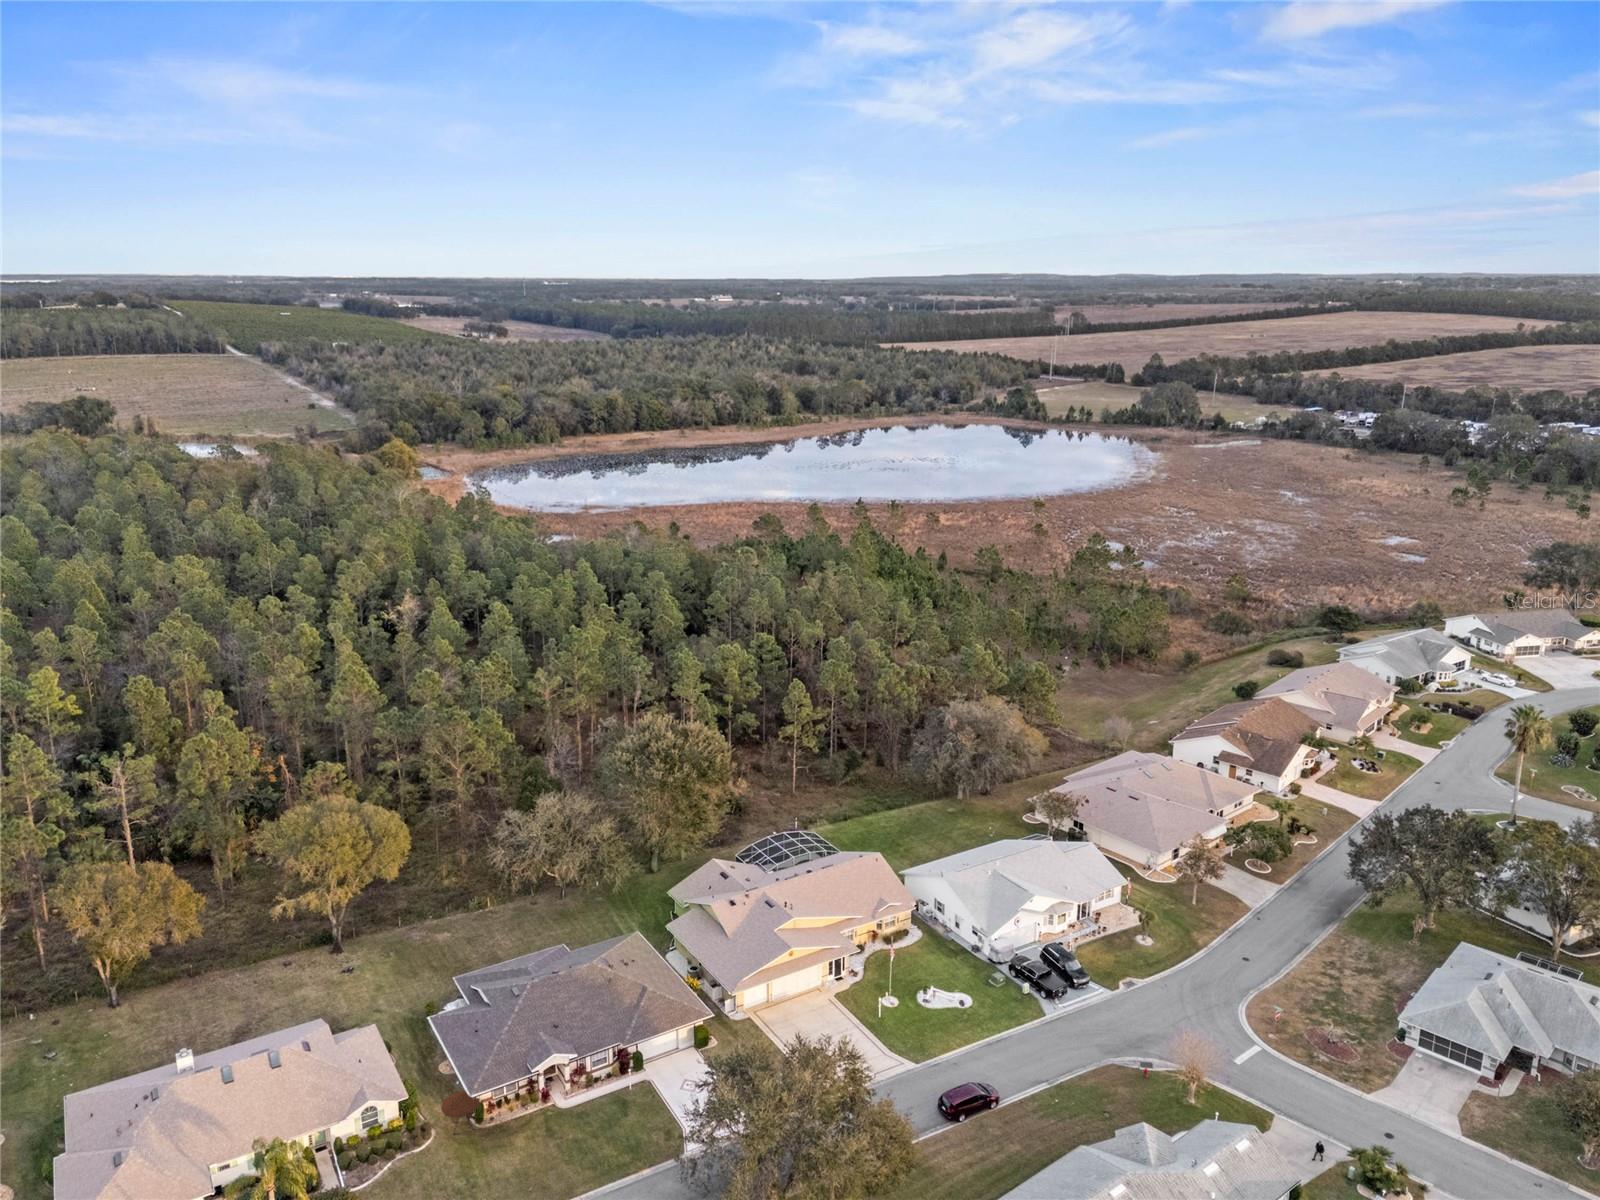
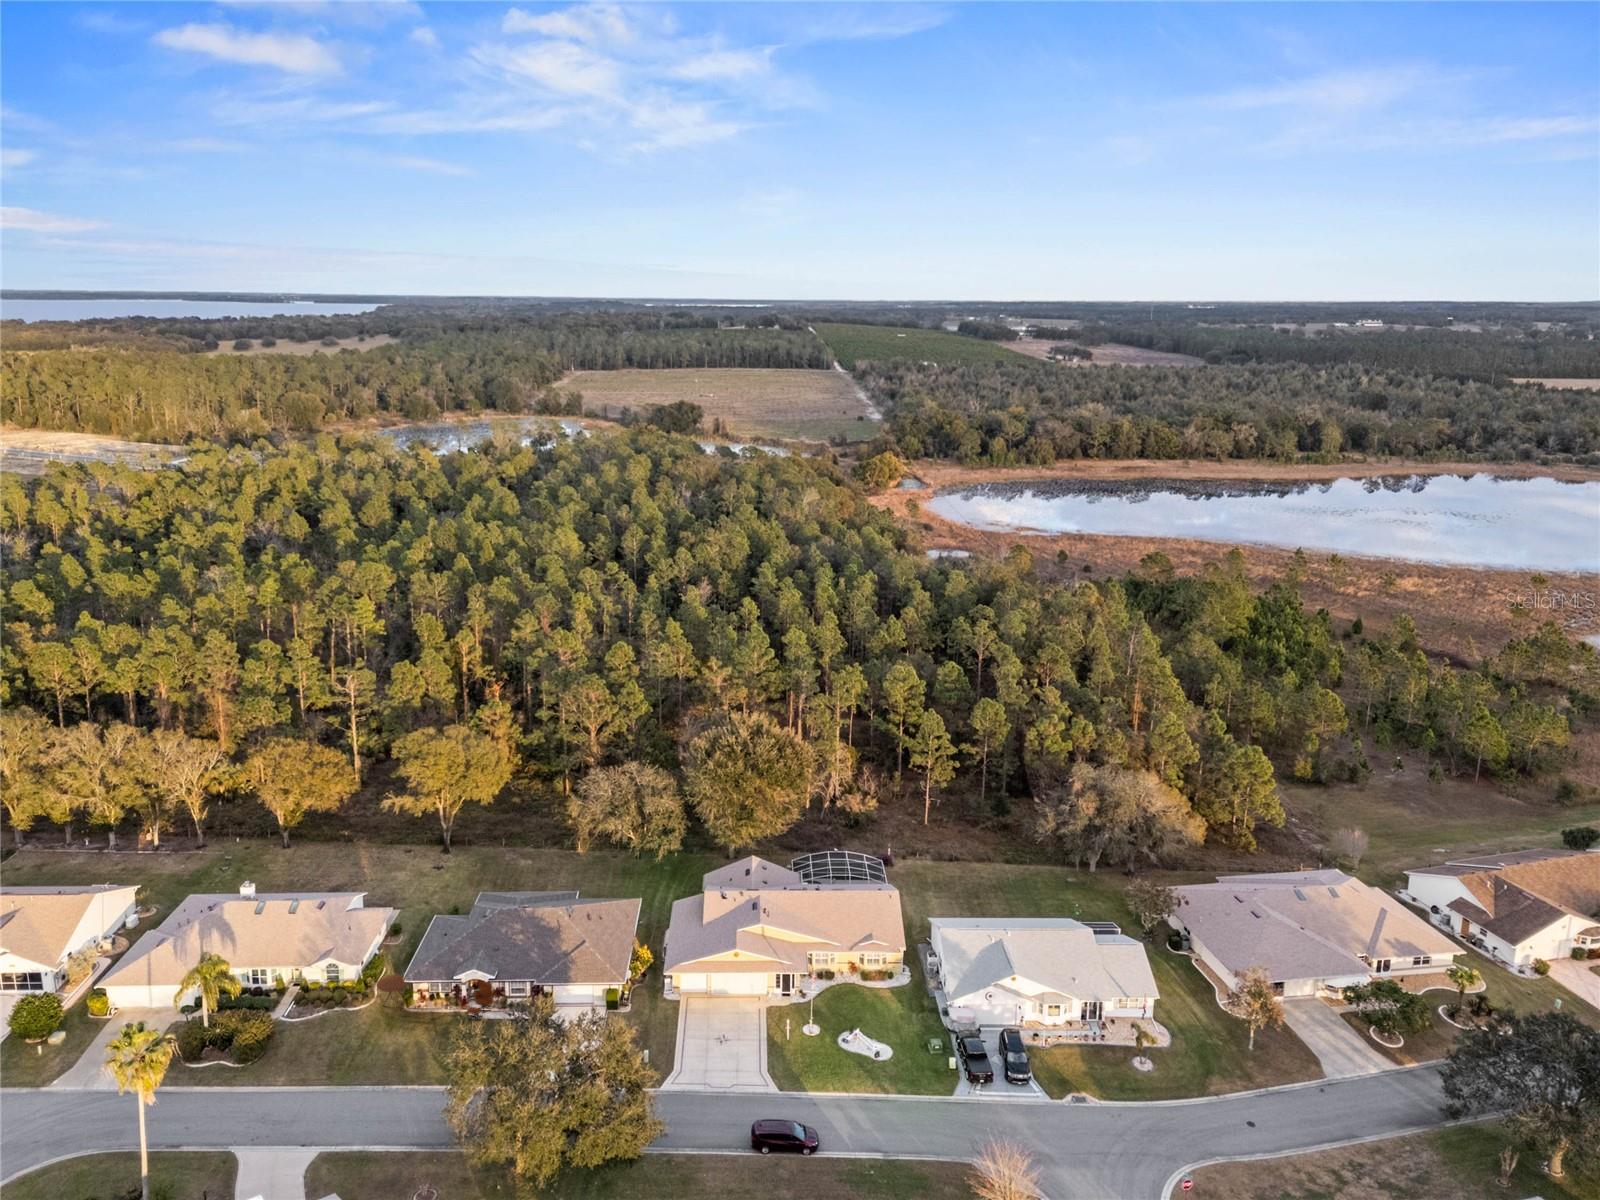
lounge chair: none [556,1064,582,1113] -> present [467,981,495,1018]

